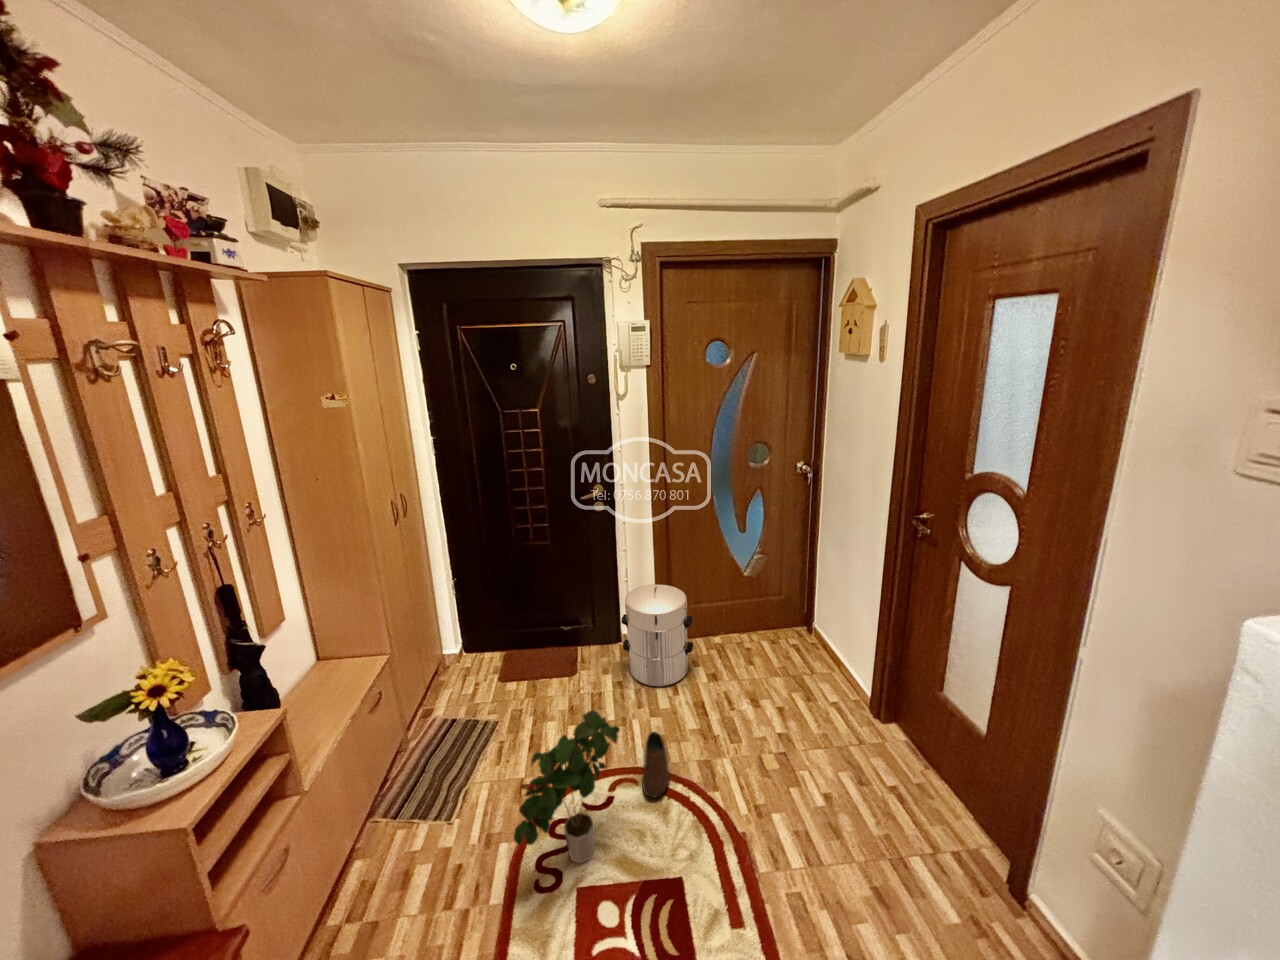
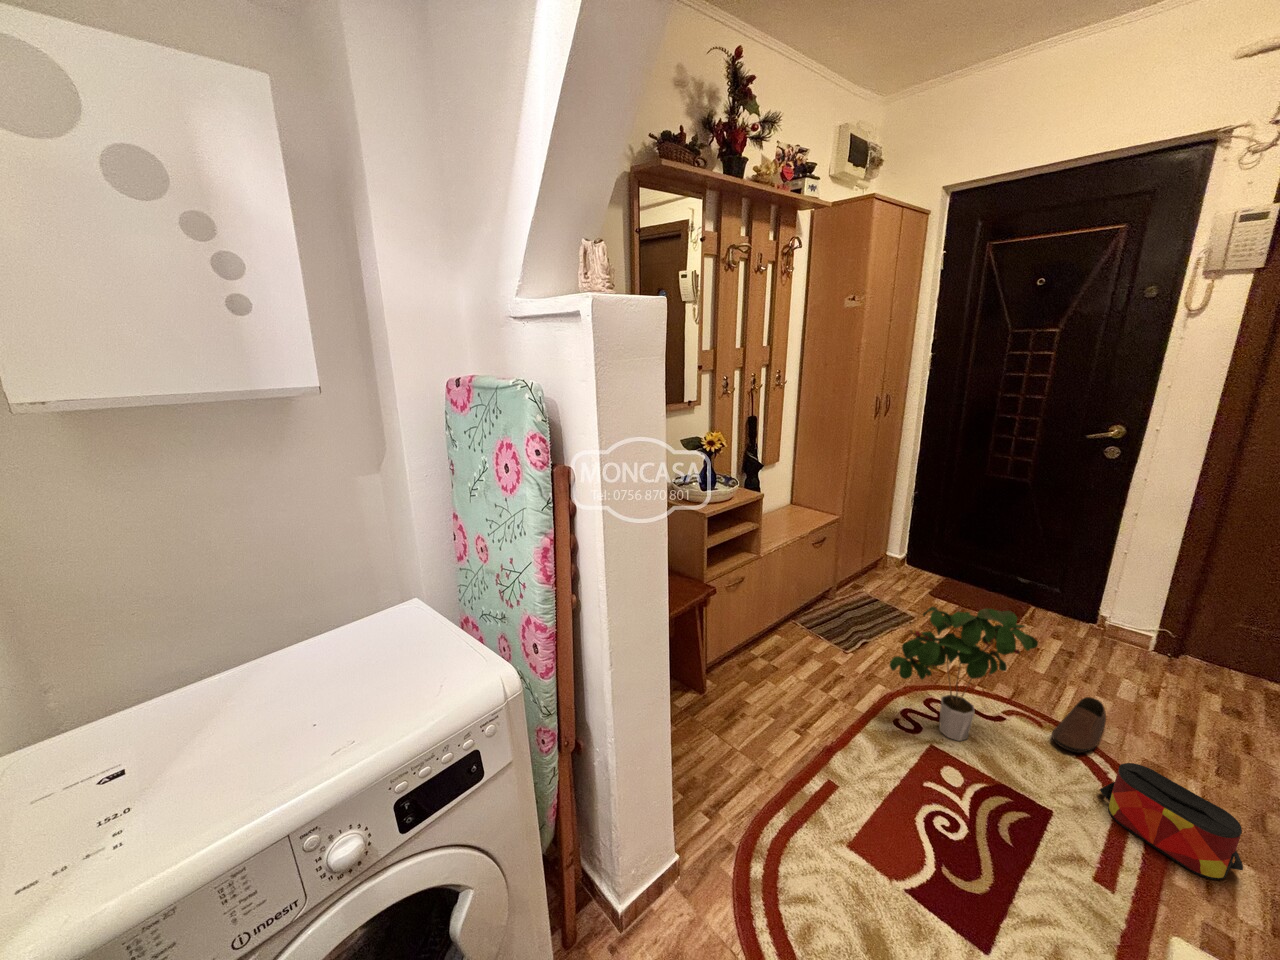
waste bin: present [621,584,693,687] -> none [1092,559,1228,688]
bag: none [688,787,769,853] -> present [1100,763,1243,880]

